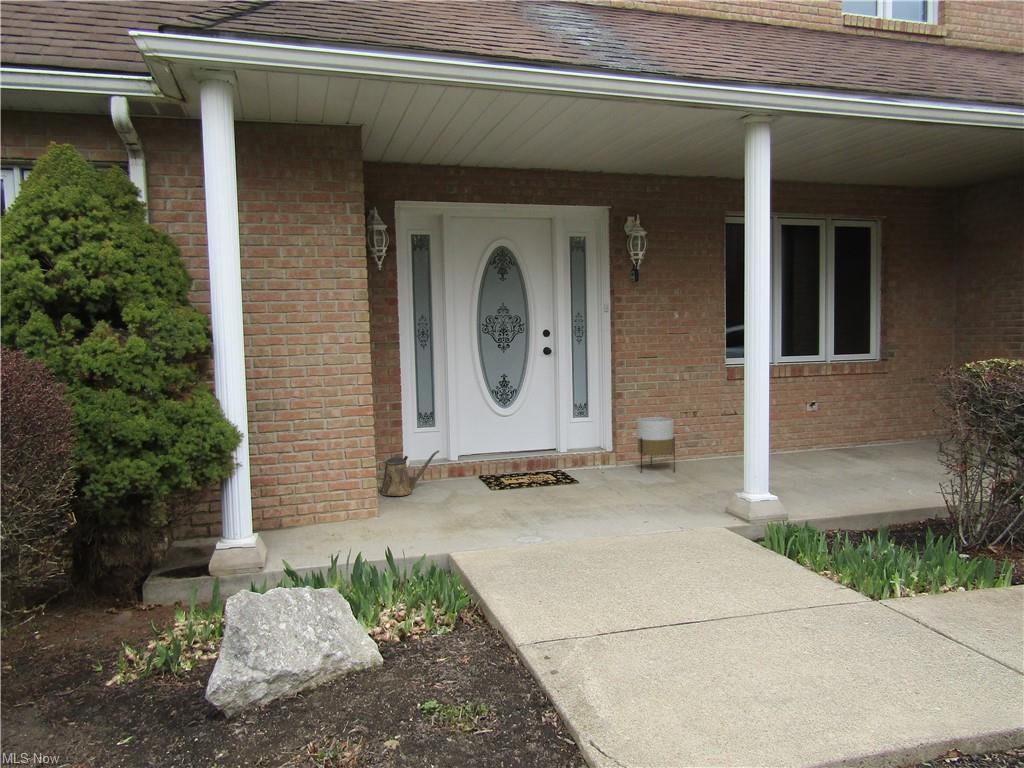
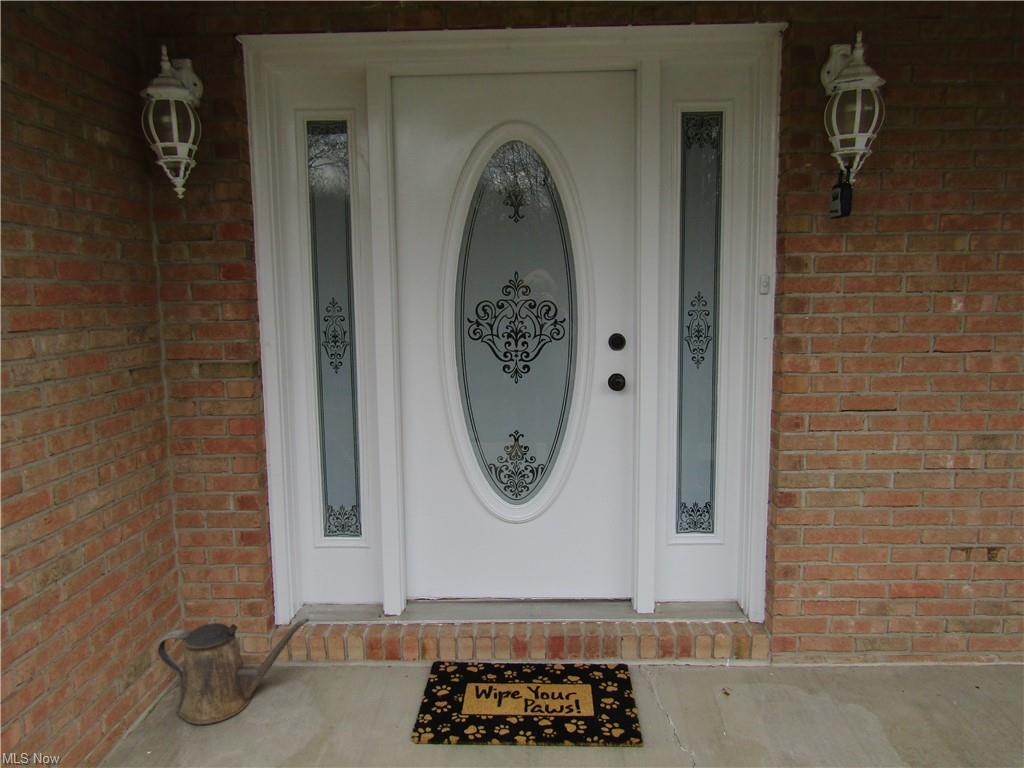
planter: present [637,417,675,472] -> none [826,557,937,721]

